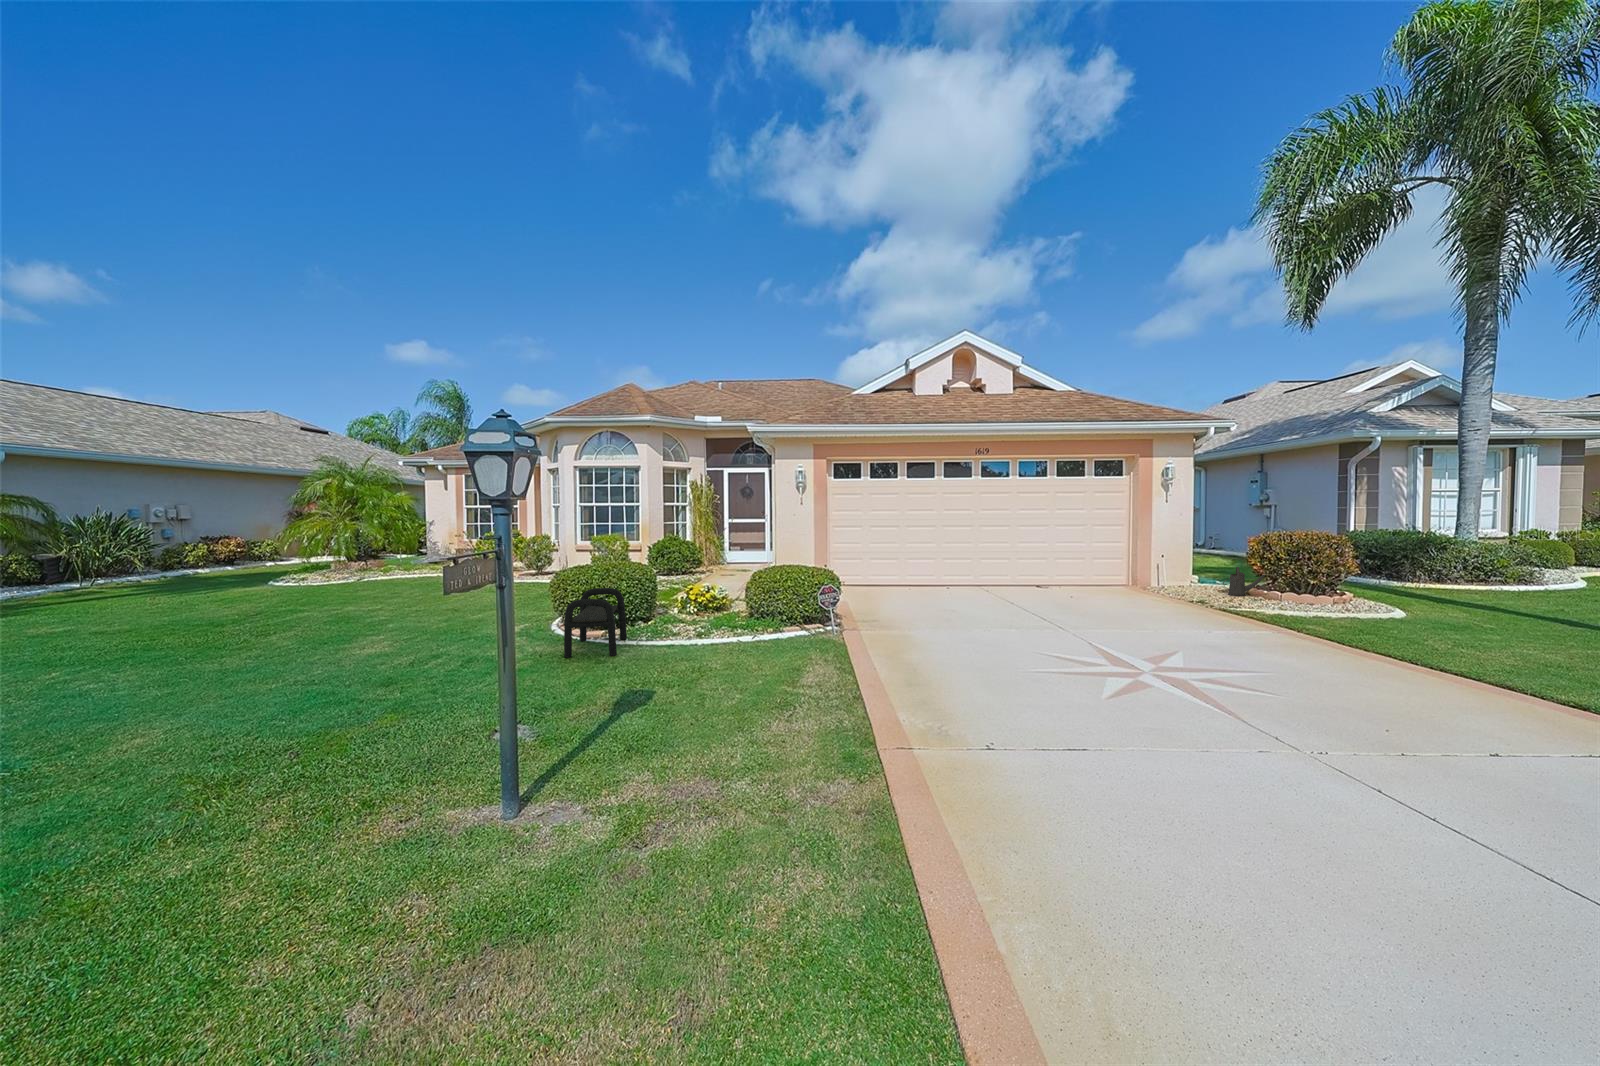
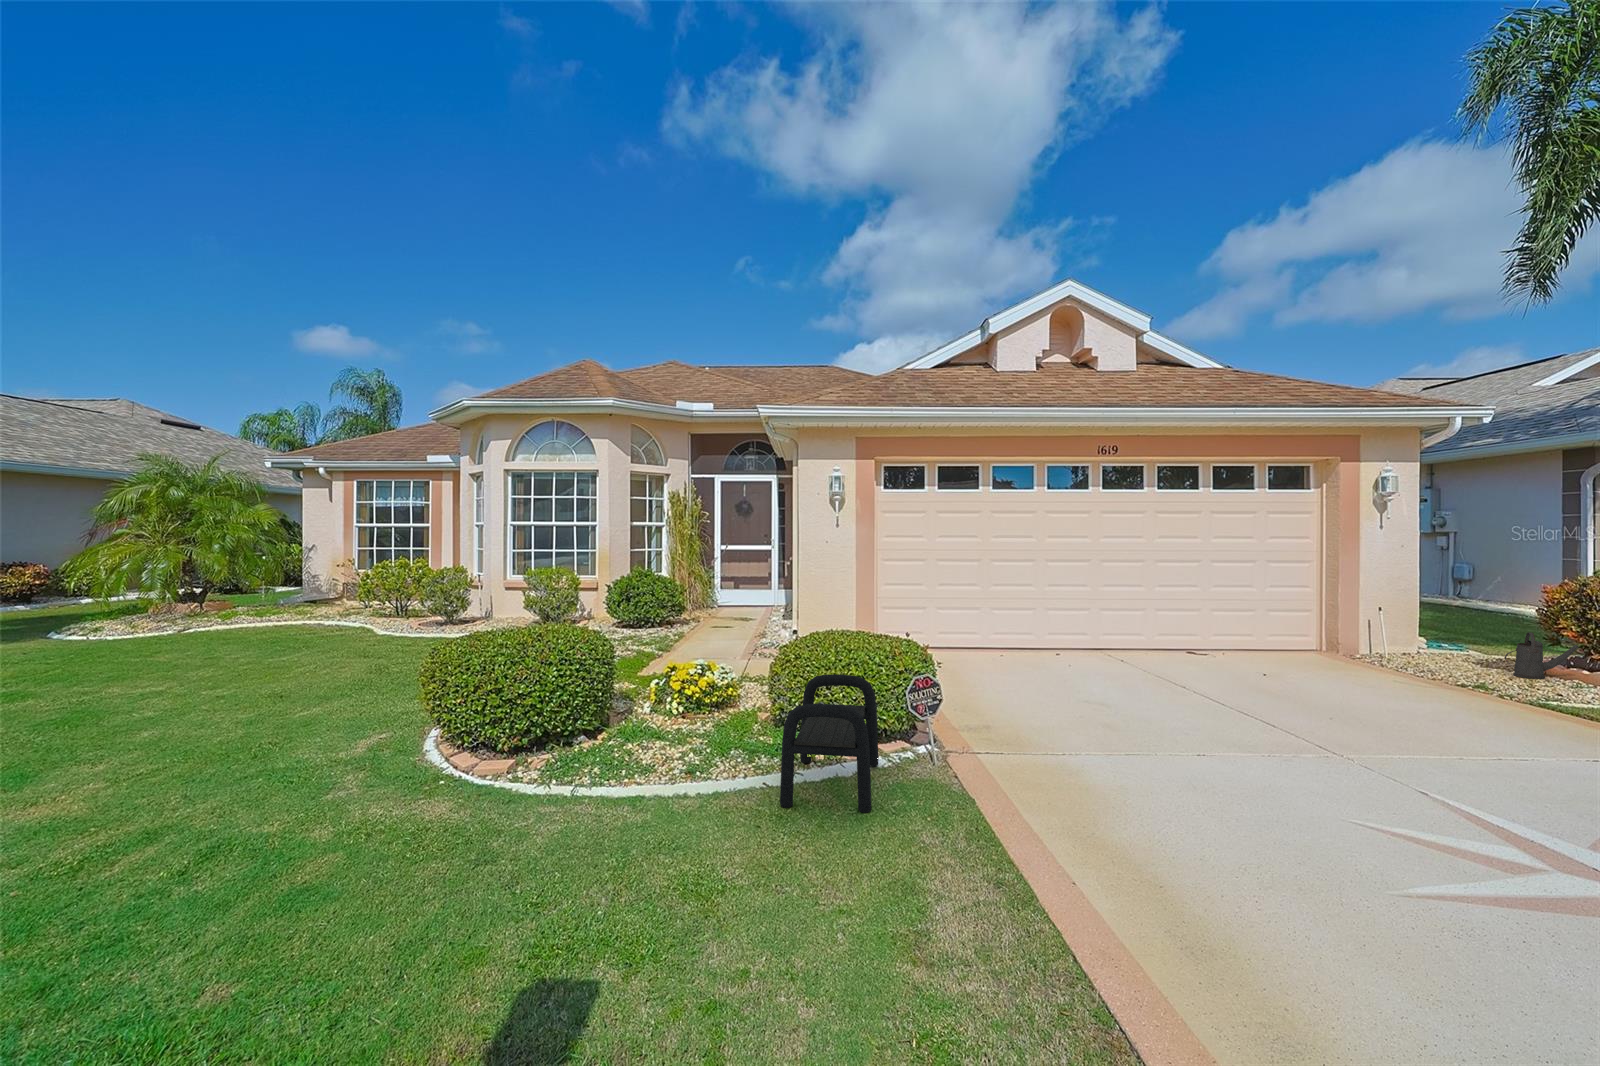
bench: present [564,588,627,658] -> present [780,674,879,813]

